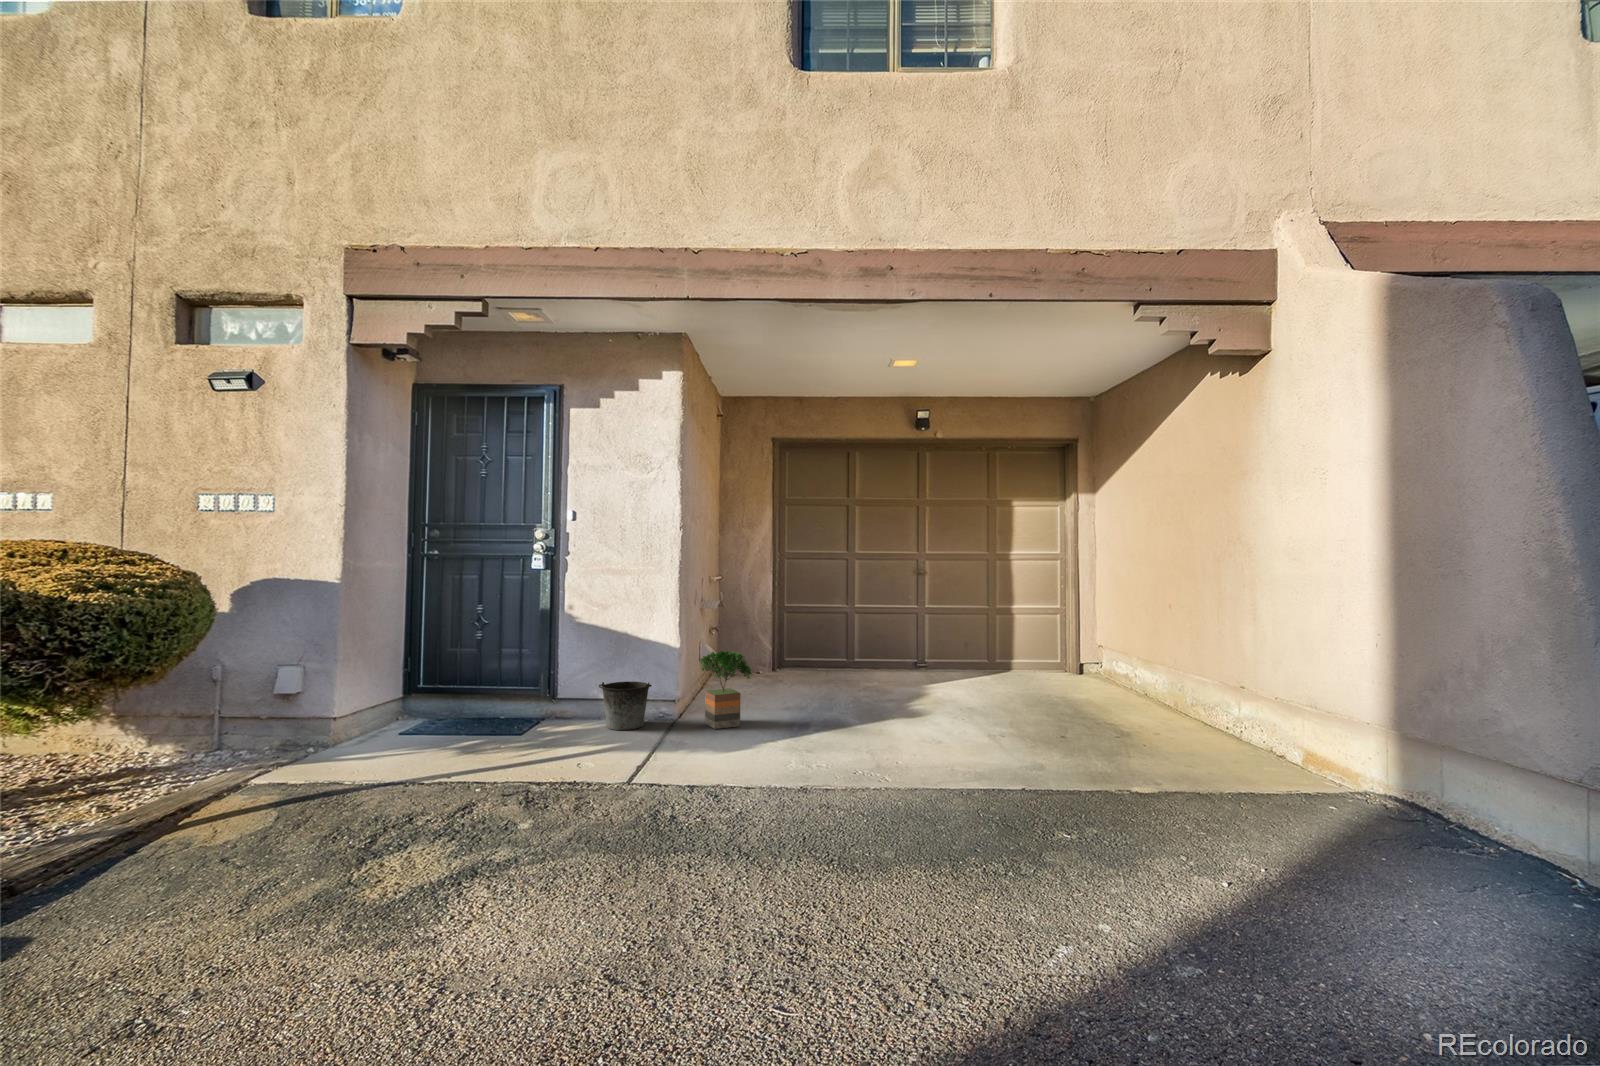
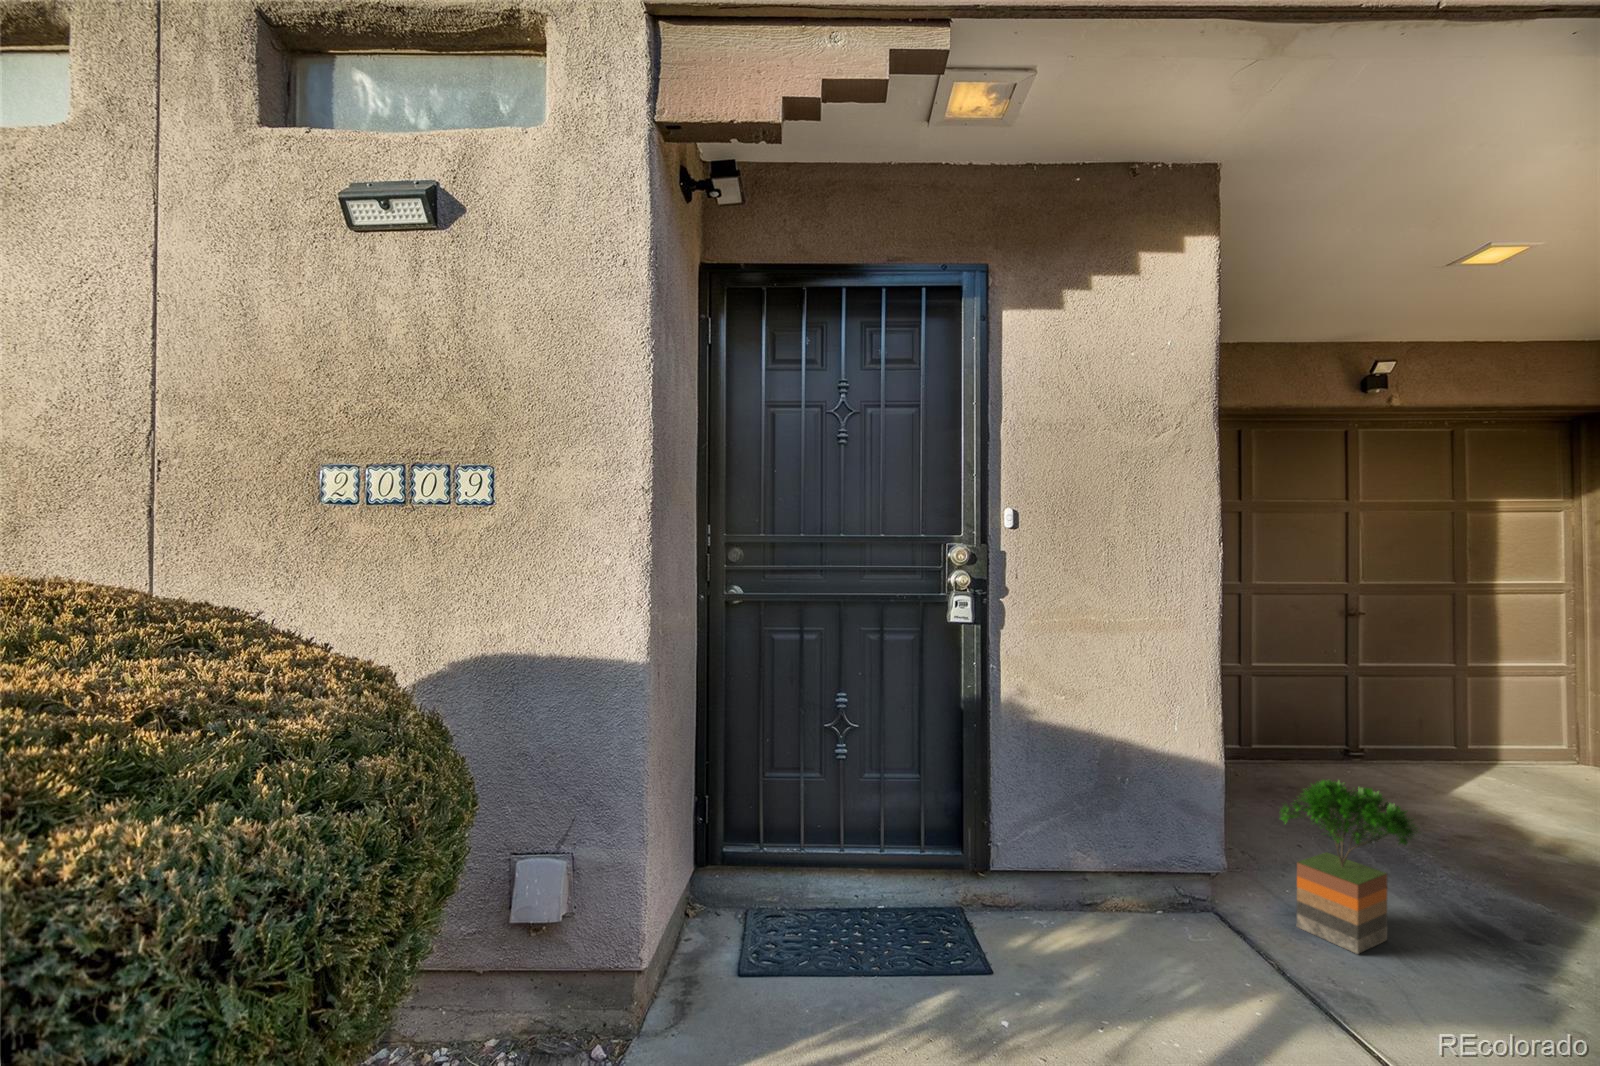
bucket: present [599,682,652,730] -> none [1104,839,1216,959]

